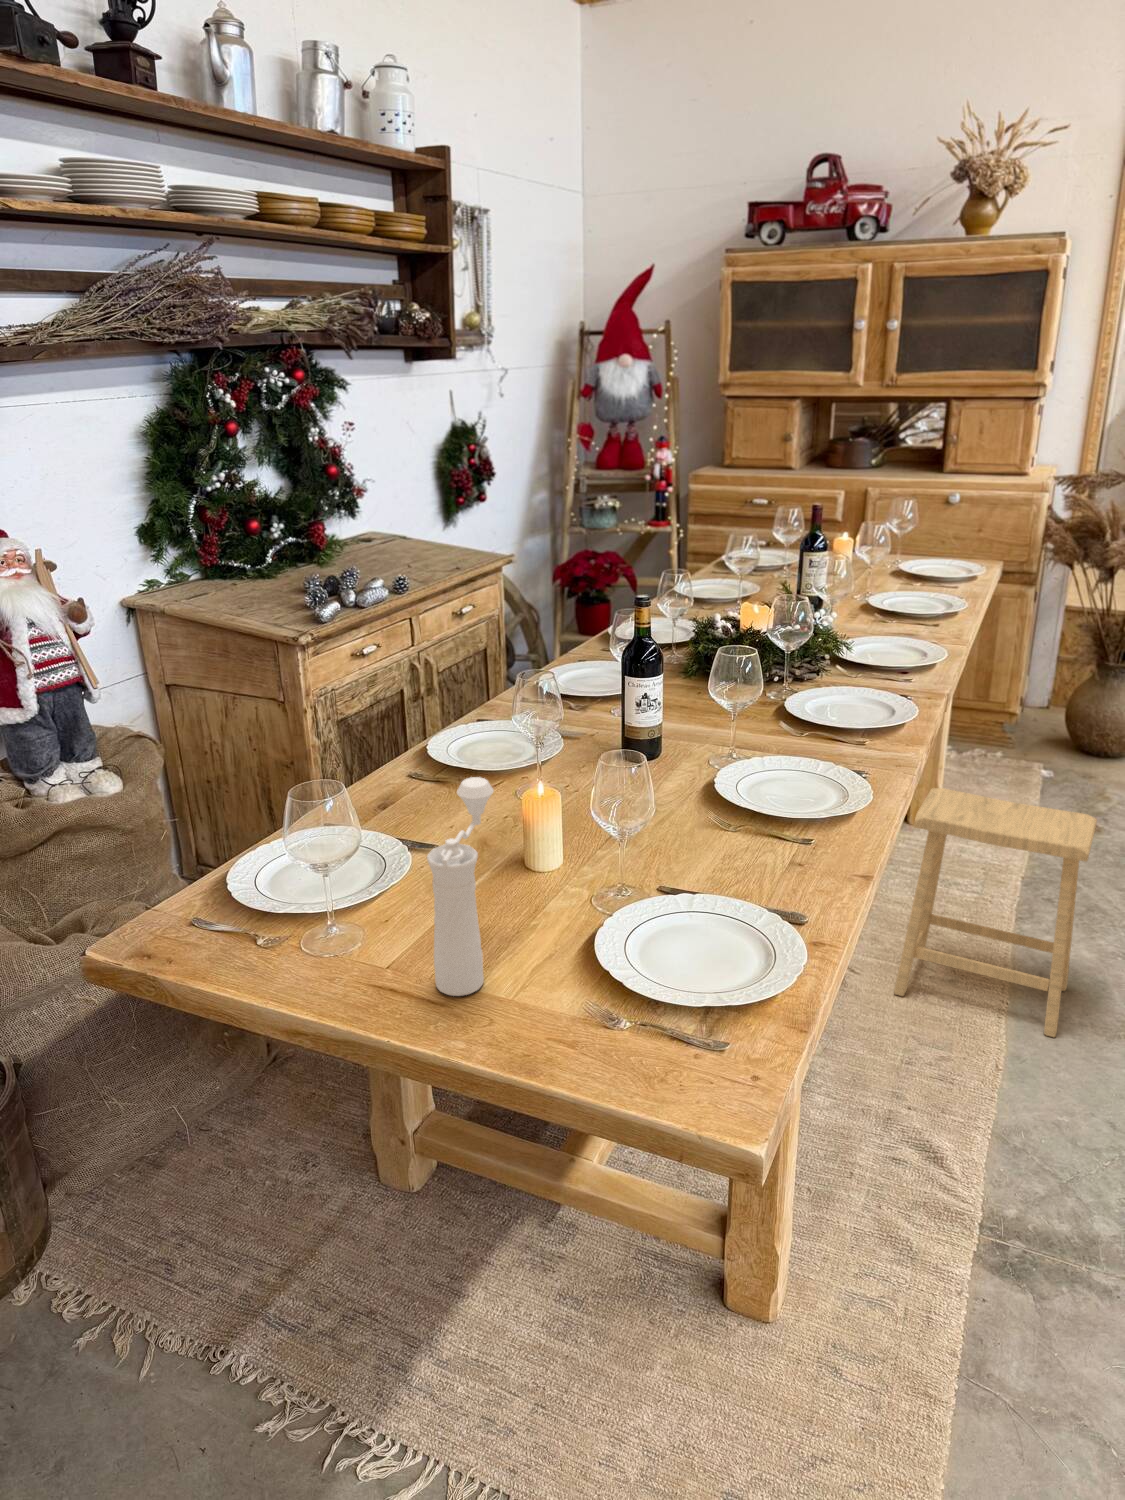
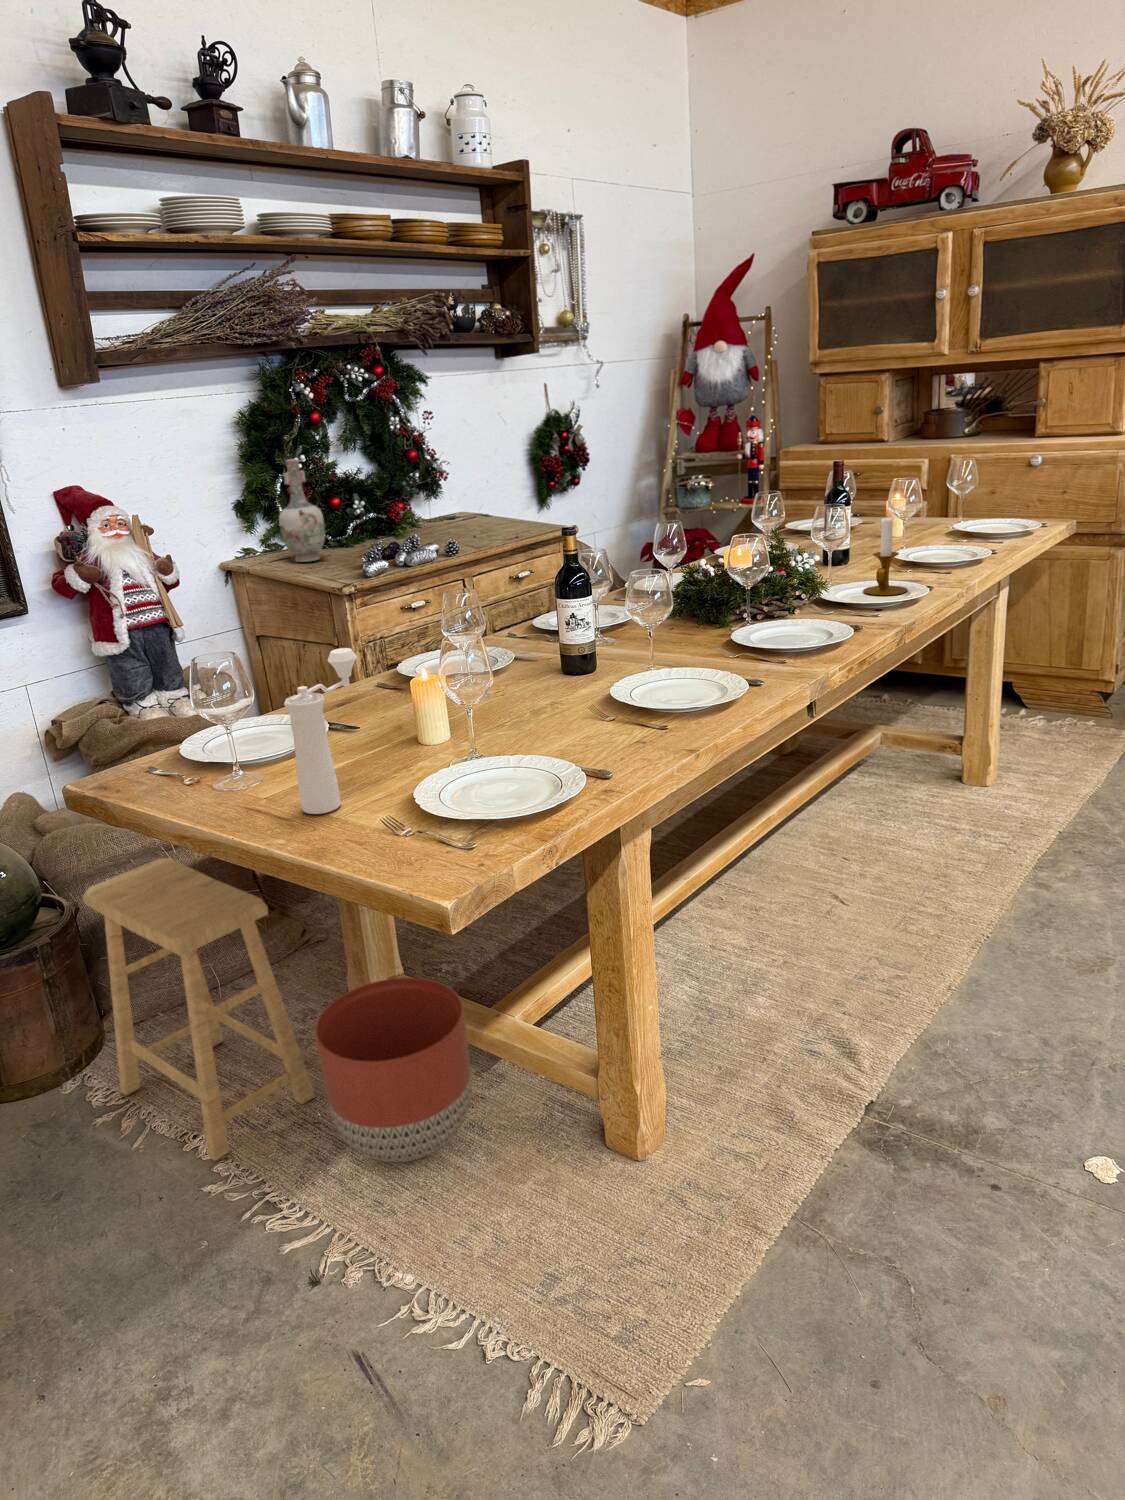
vase: none [198,479,252,598] -> present [279,459,325,562]
candlestick: none [876,575,922,656] -> present [863,518,907,595]
footstool: present [894,788,1097,1037] -> present [83,858,315,1161]
planter: none [398,1139,577,1376] -> present [315,978,471,1162]

